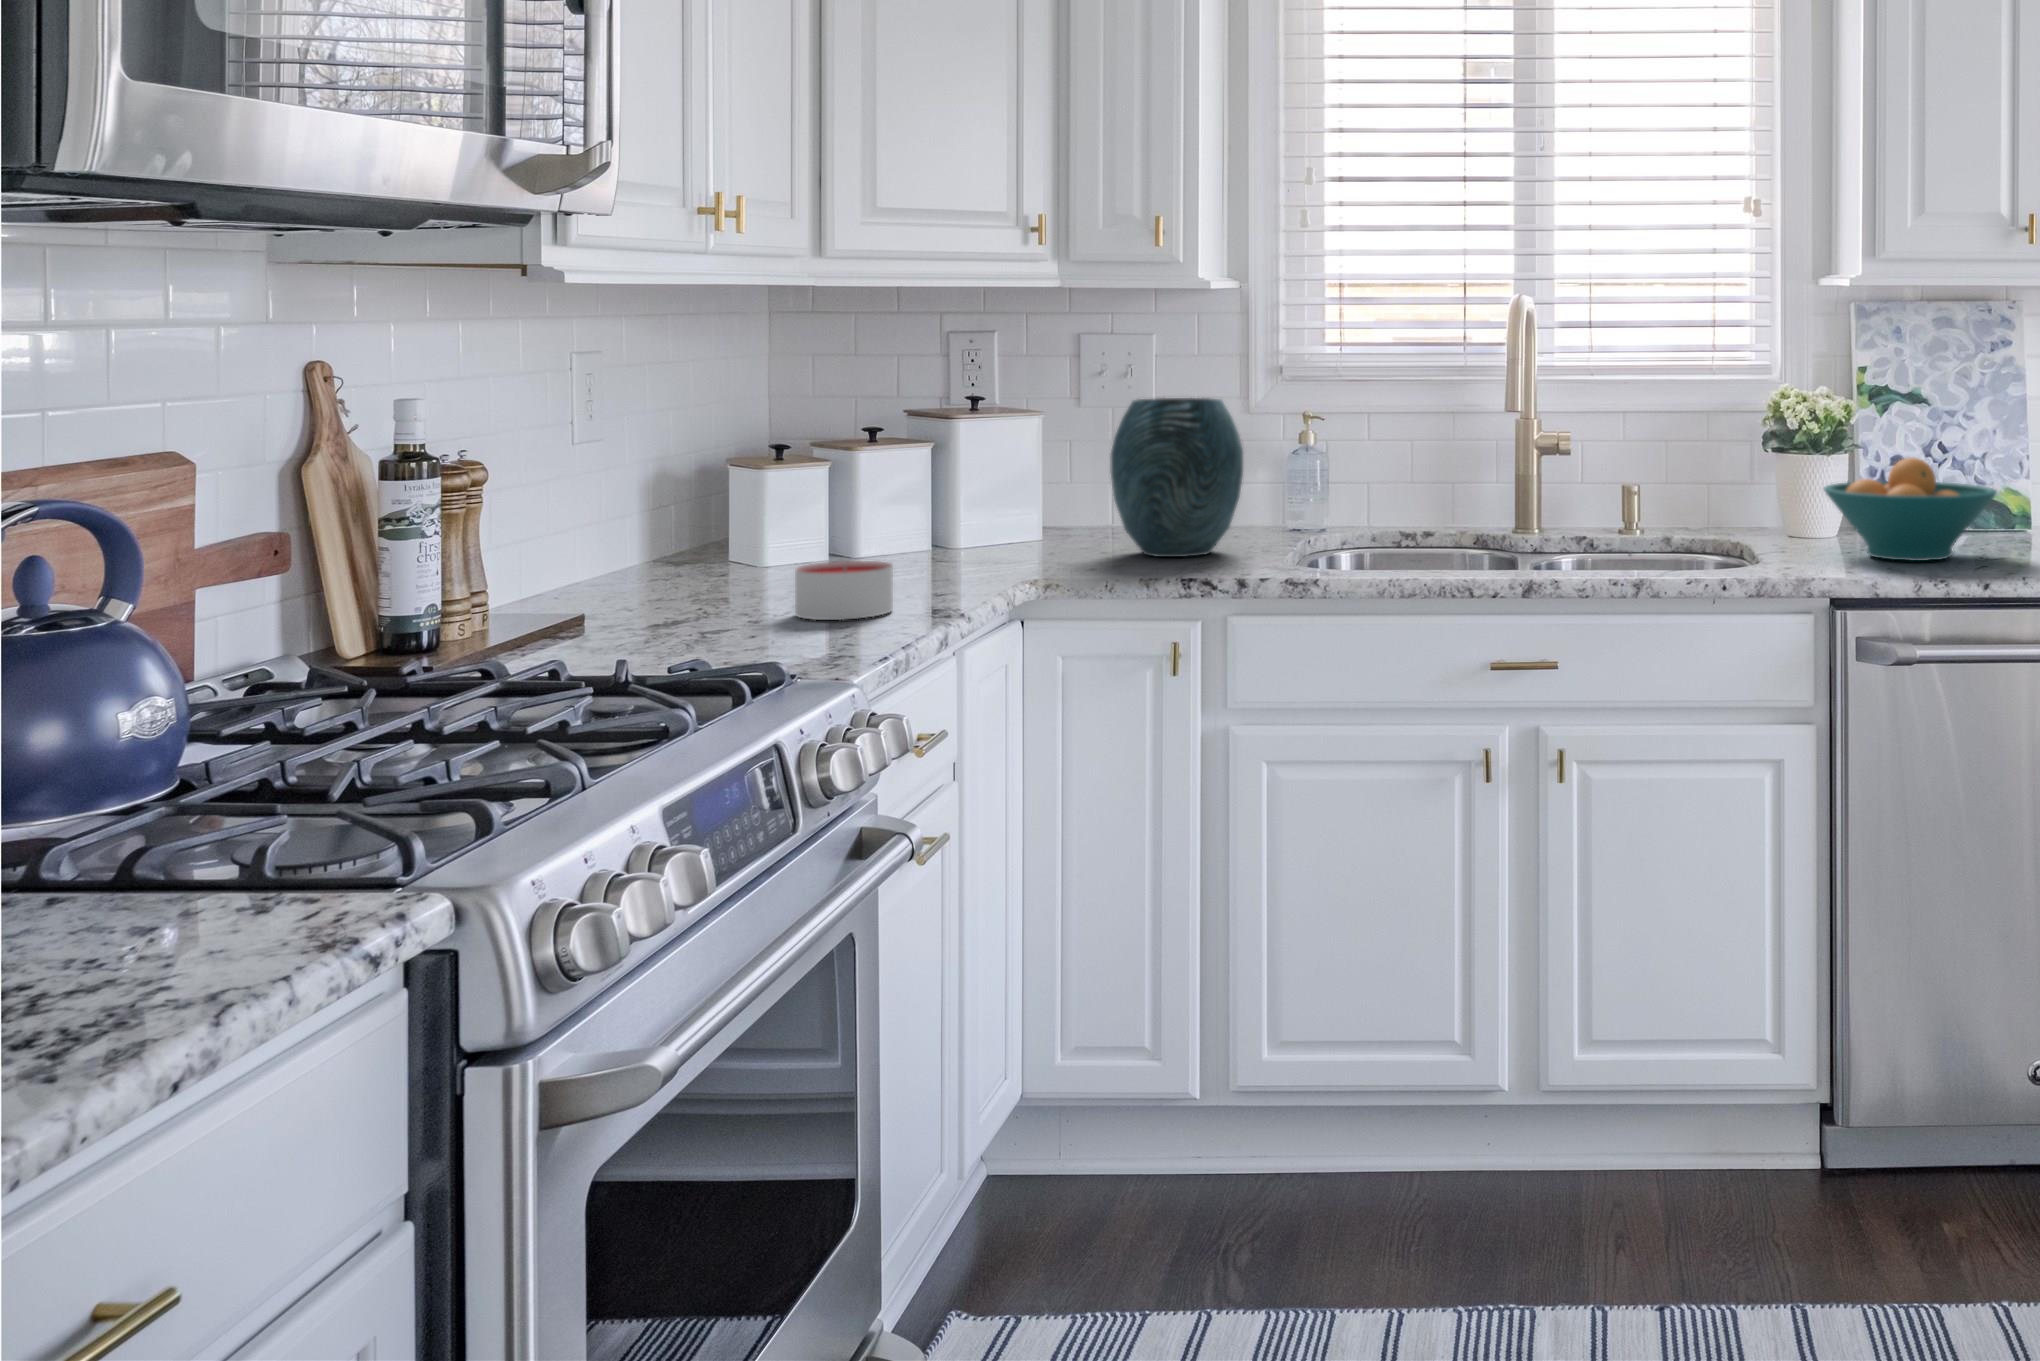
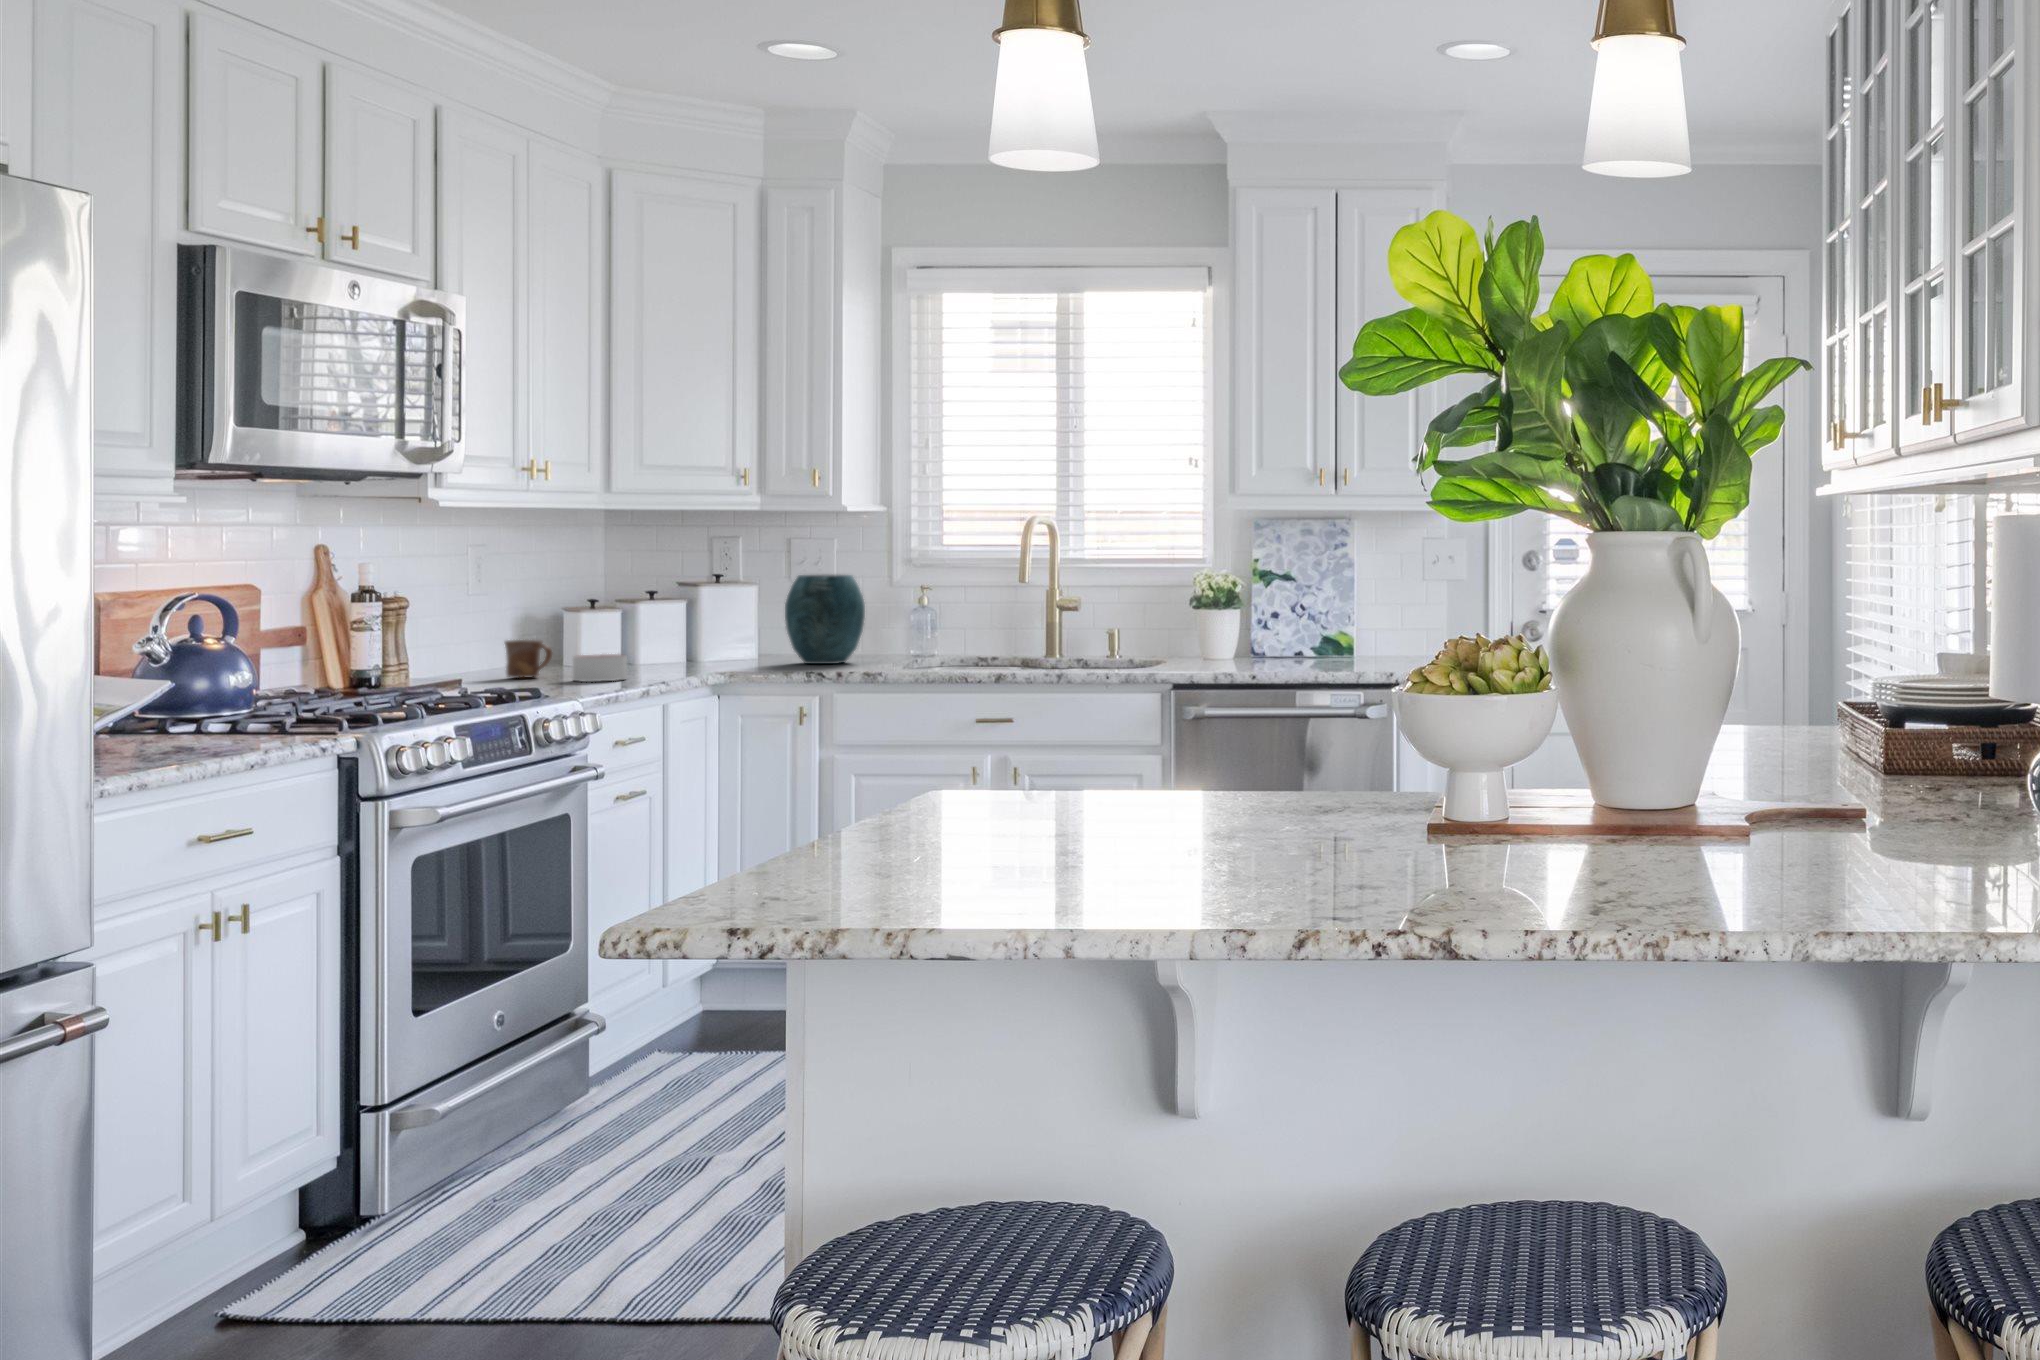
fruit bowl: present [1824,458,1997,561] -> none [1195,609,1295,667]
mug: none [657,533,748,608] -> present [505,640,553,678]

